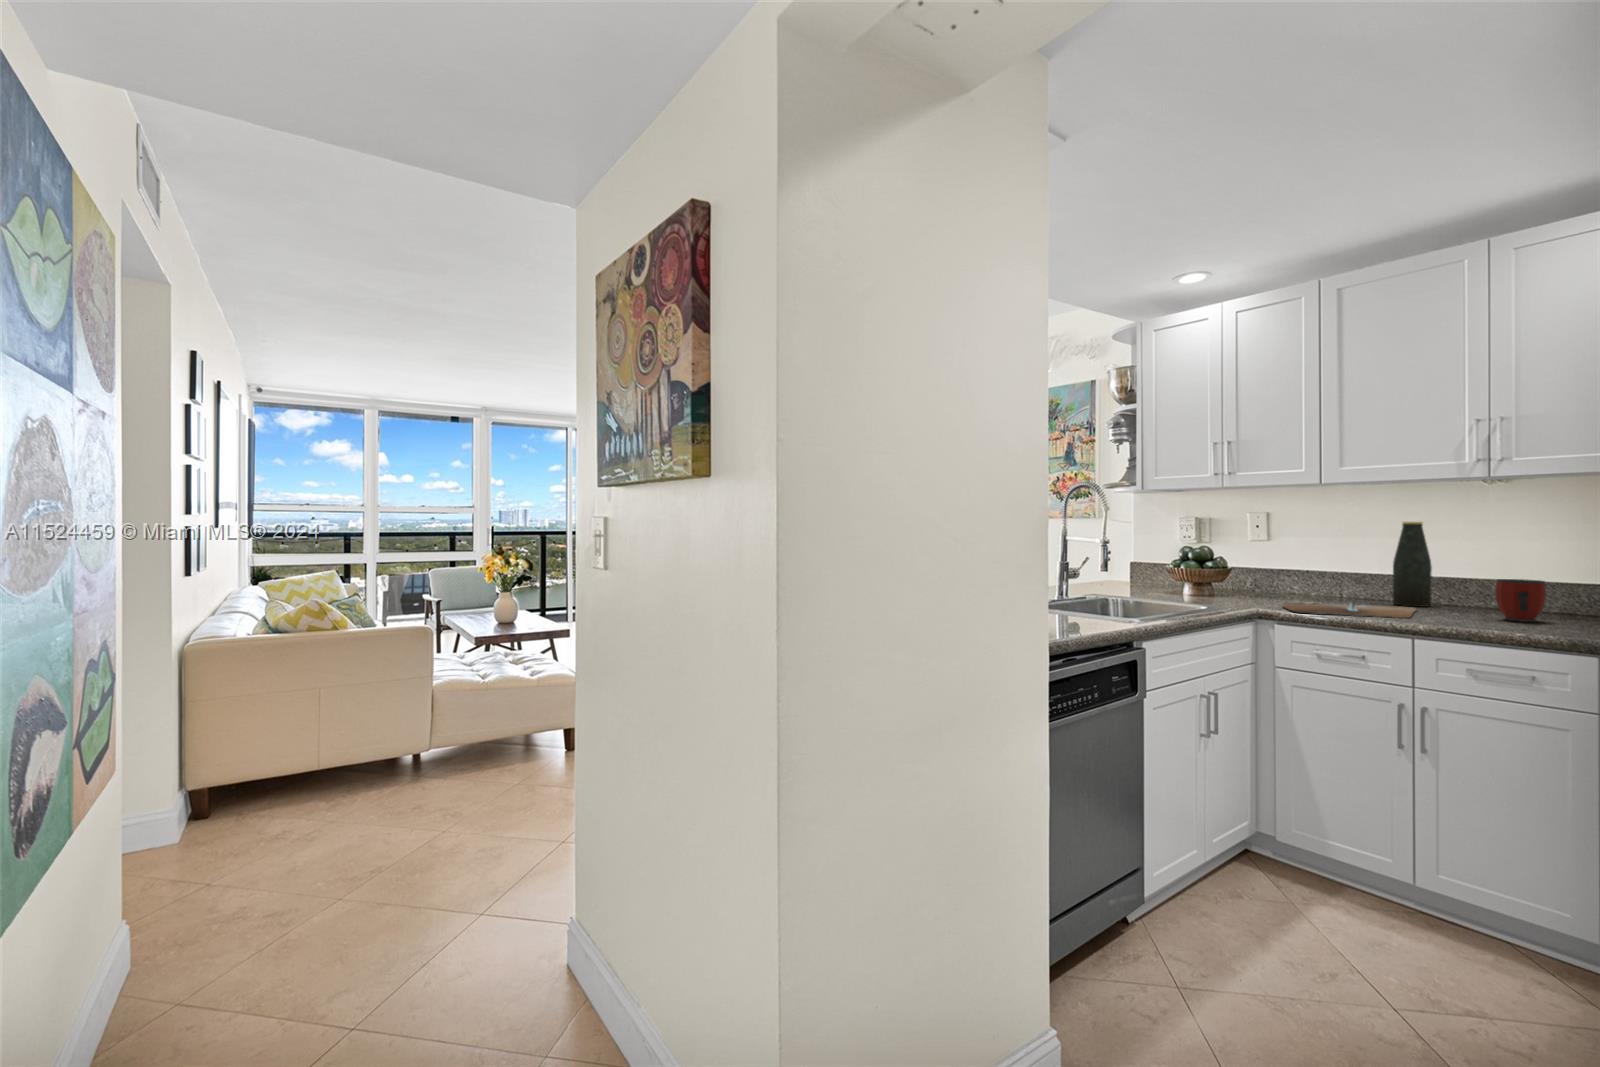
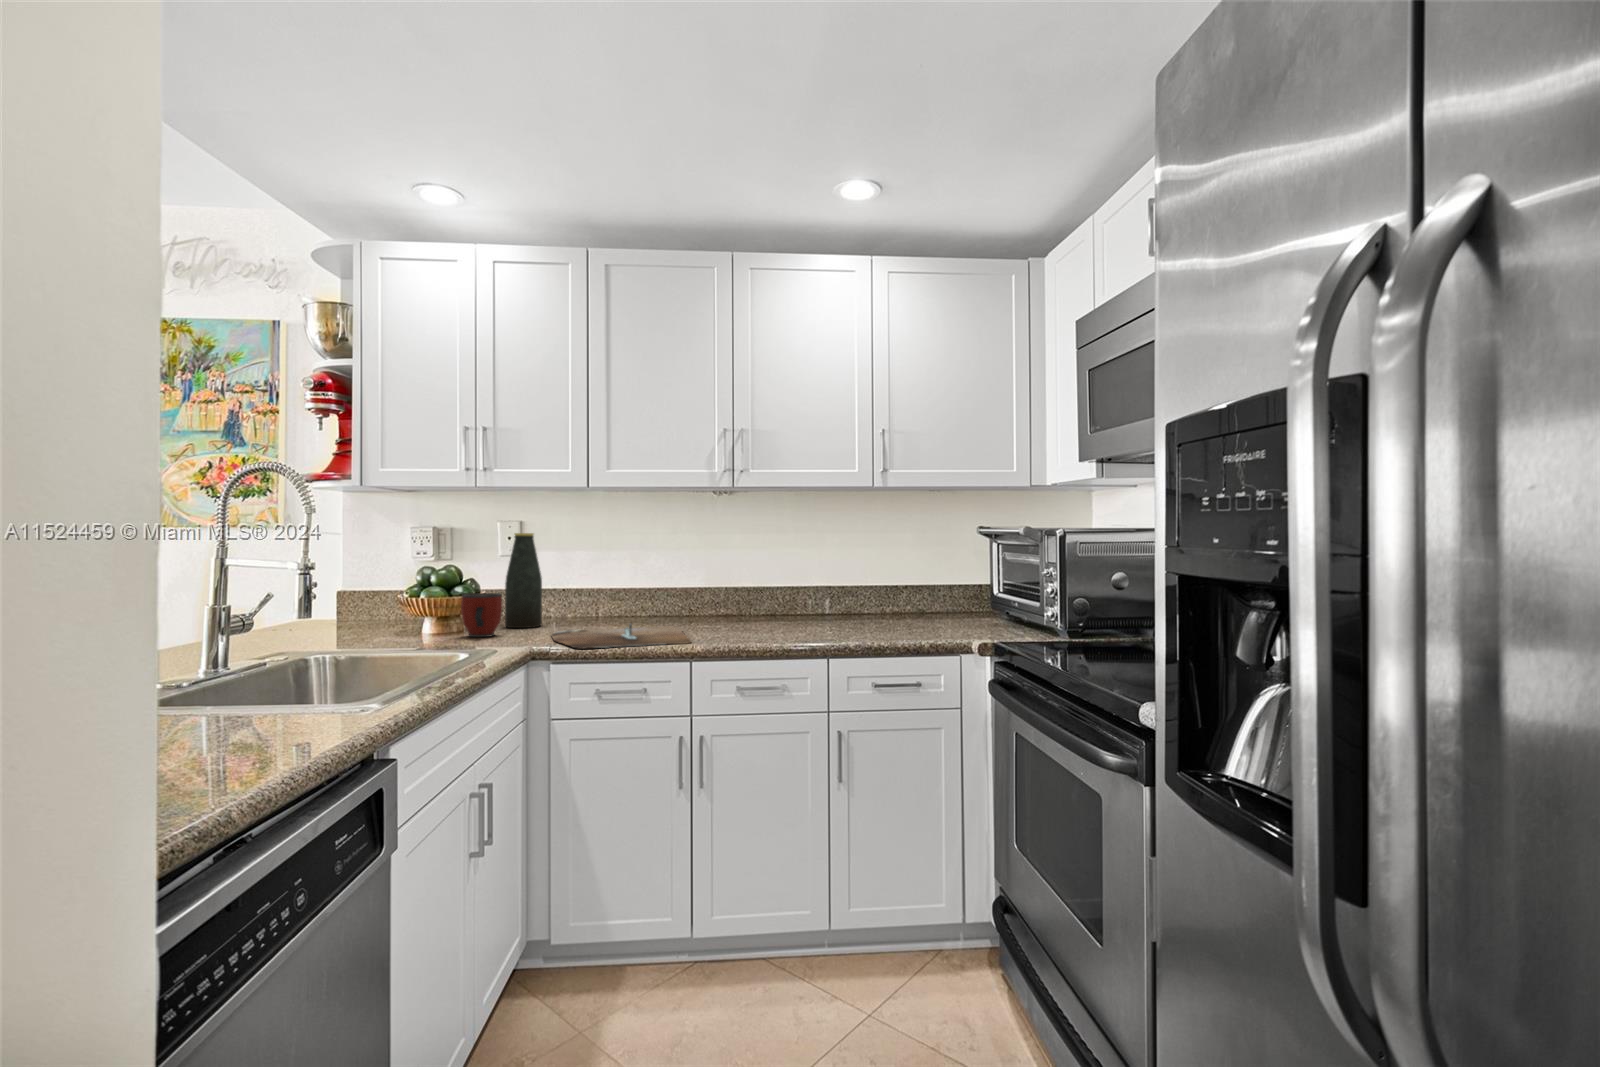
bottle: present [1393,522,1432,606] -> present [505,533,542,628]
mug: present [1495,579,1546,622] -> present [461,593,502,637]

